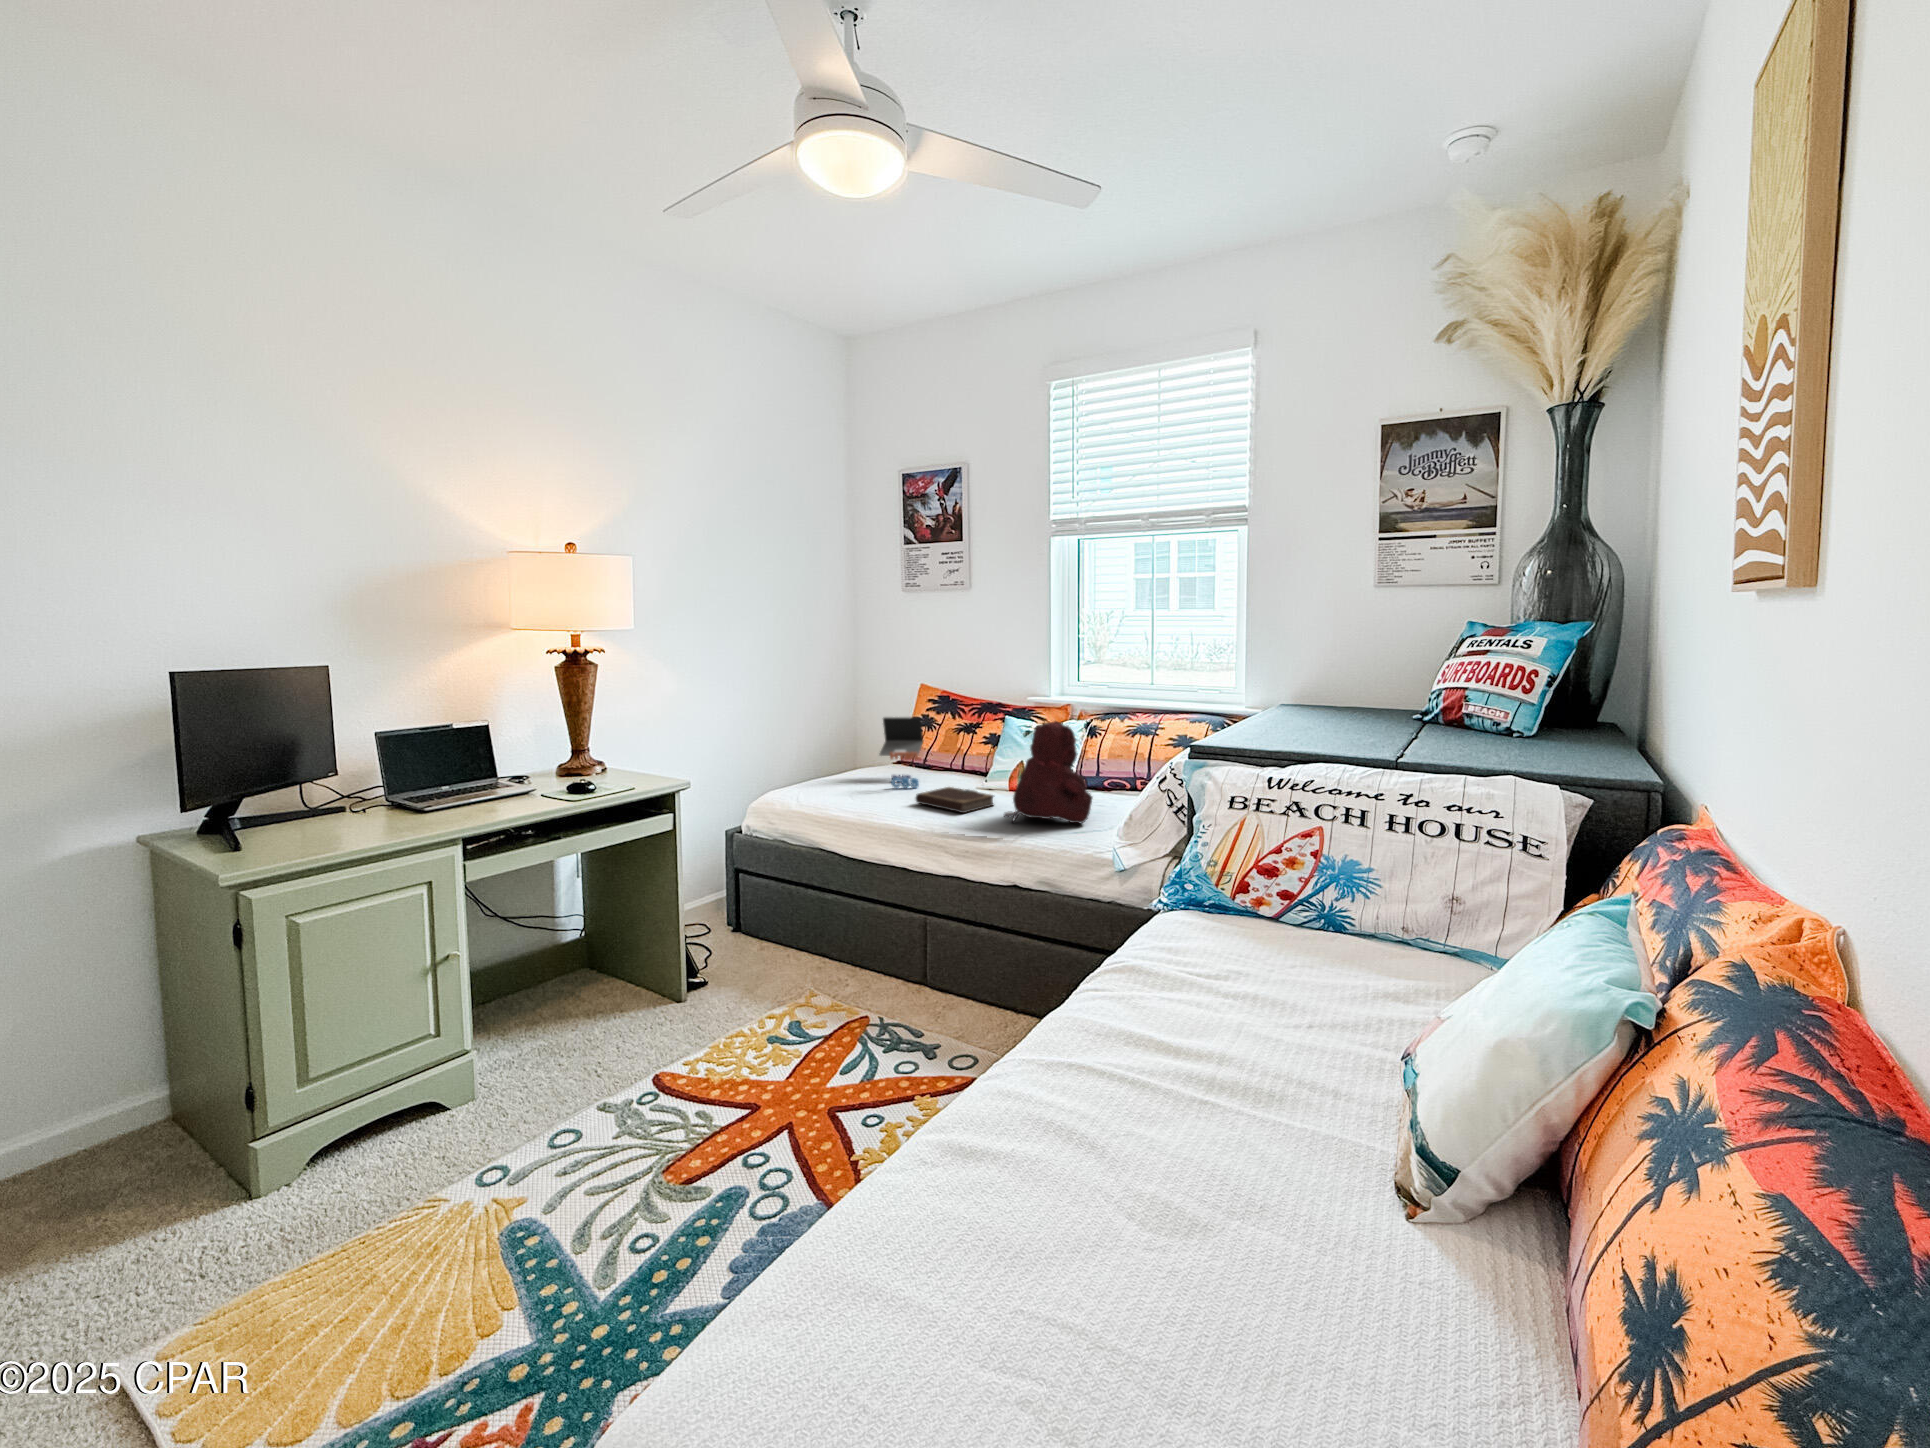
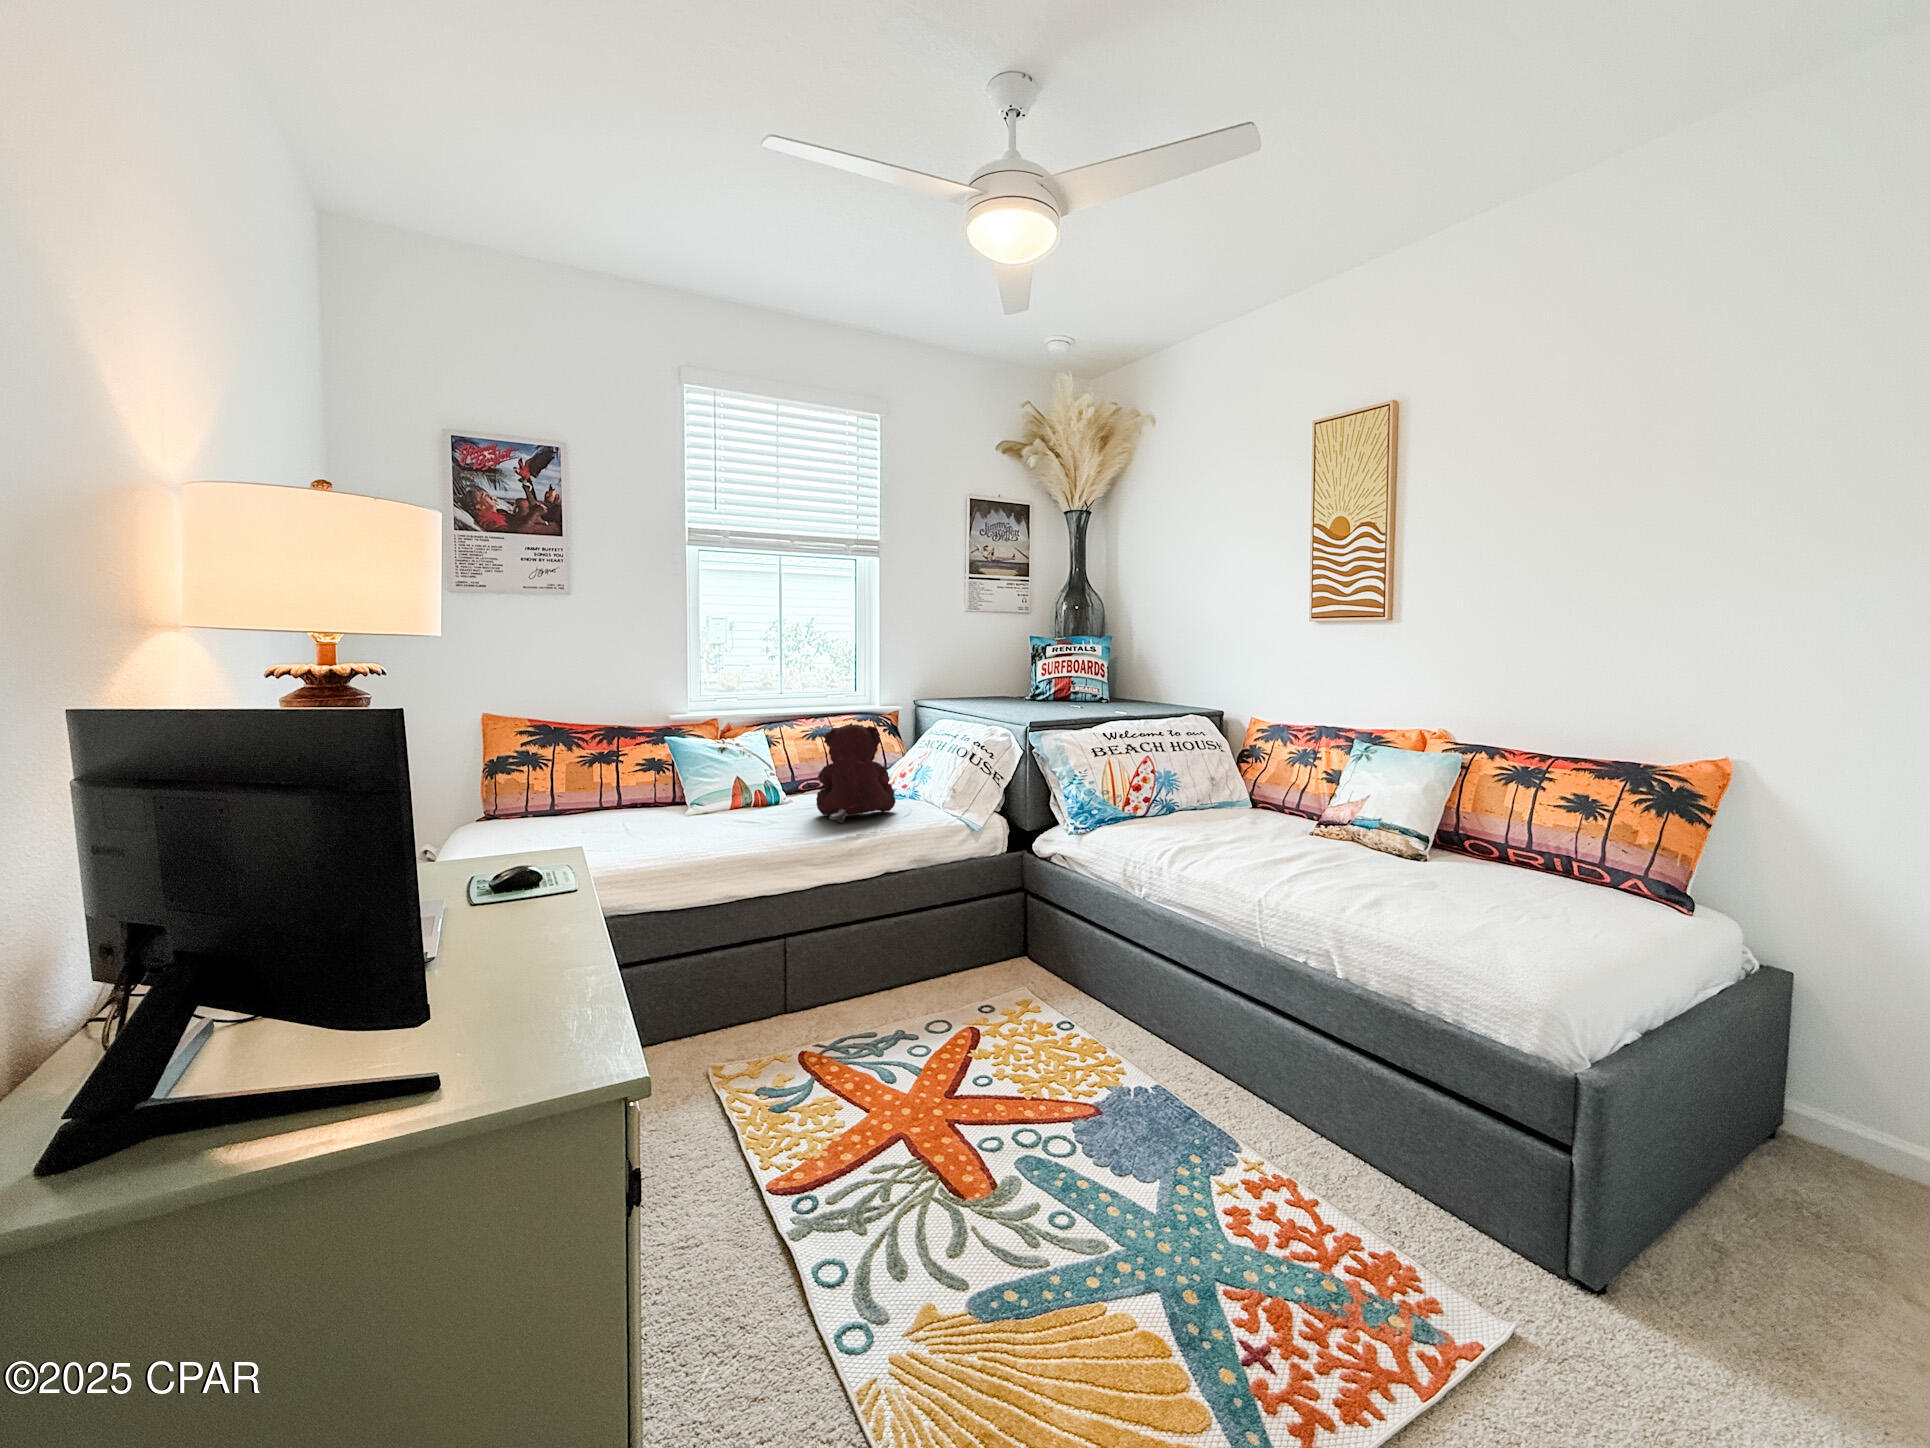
laptop: present [879,717,924,788] -> none [521,749,628,835]
notebook: present [916,787,994,813] -> none [694,809,773,835]

